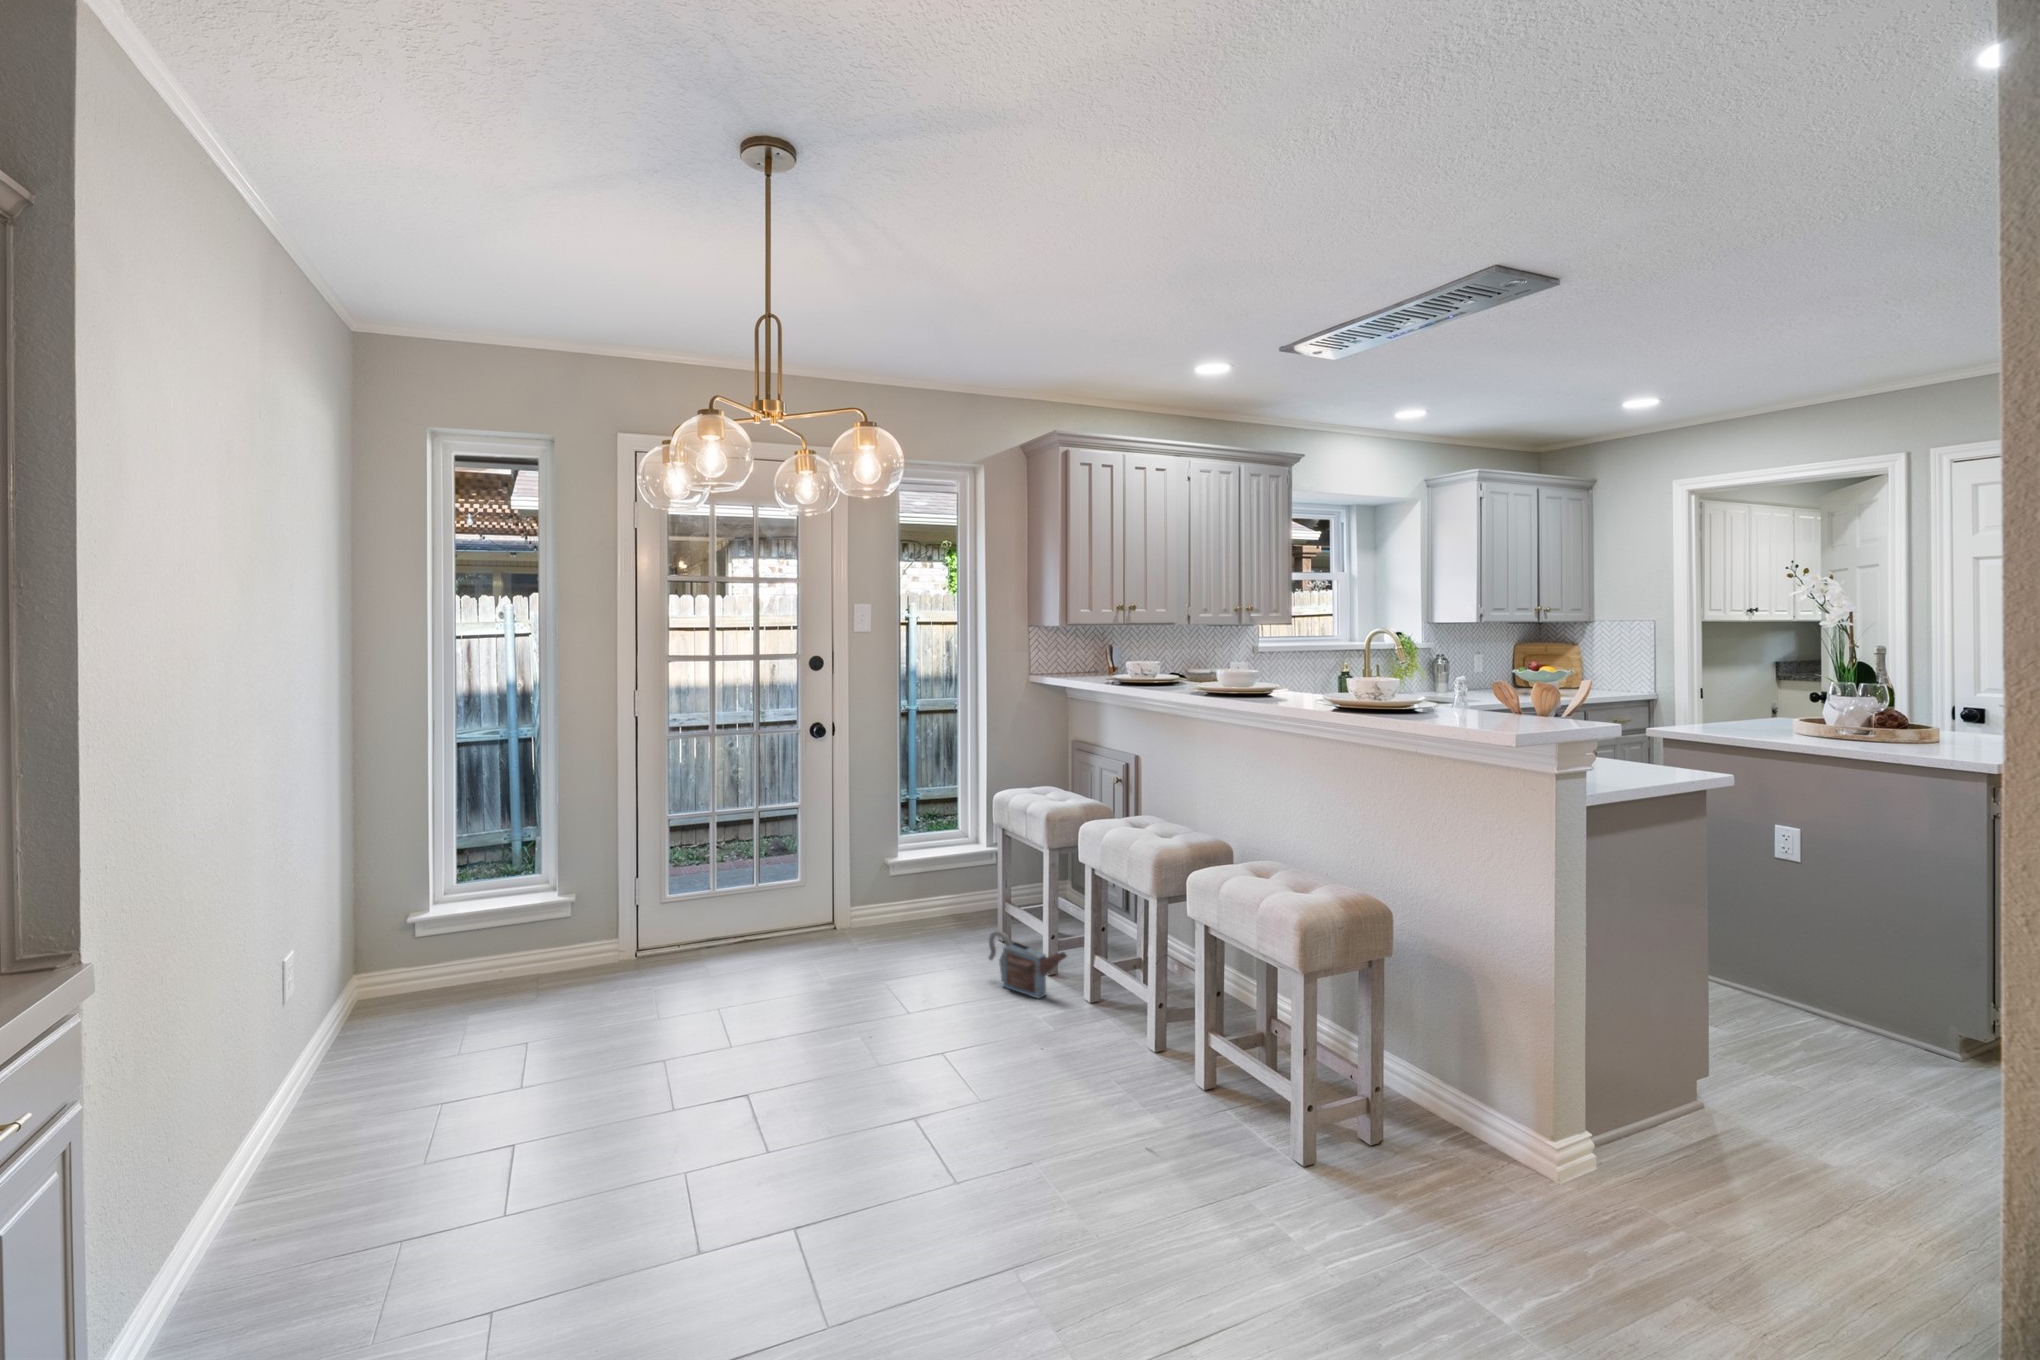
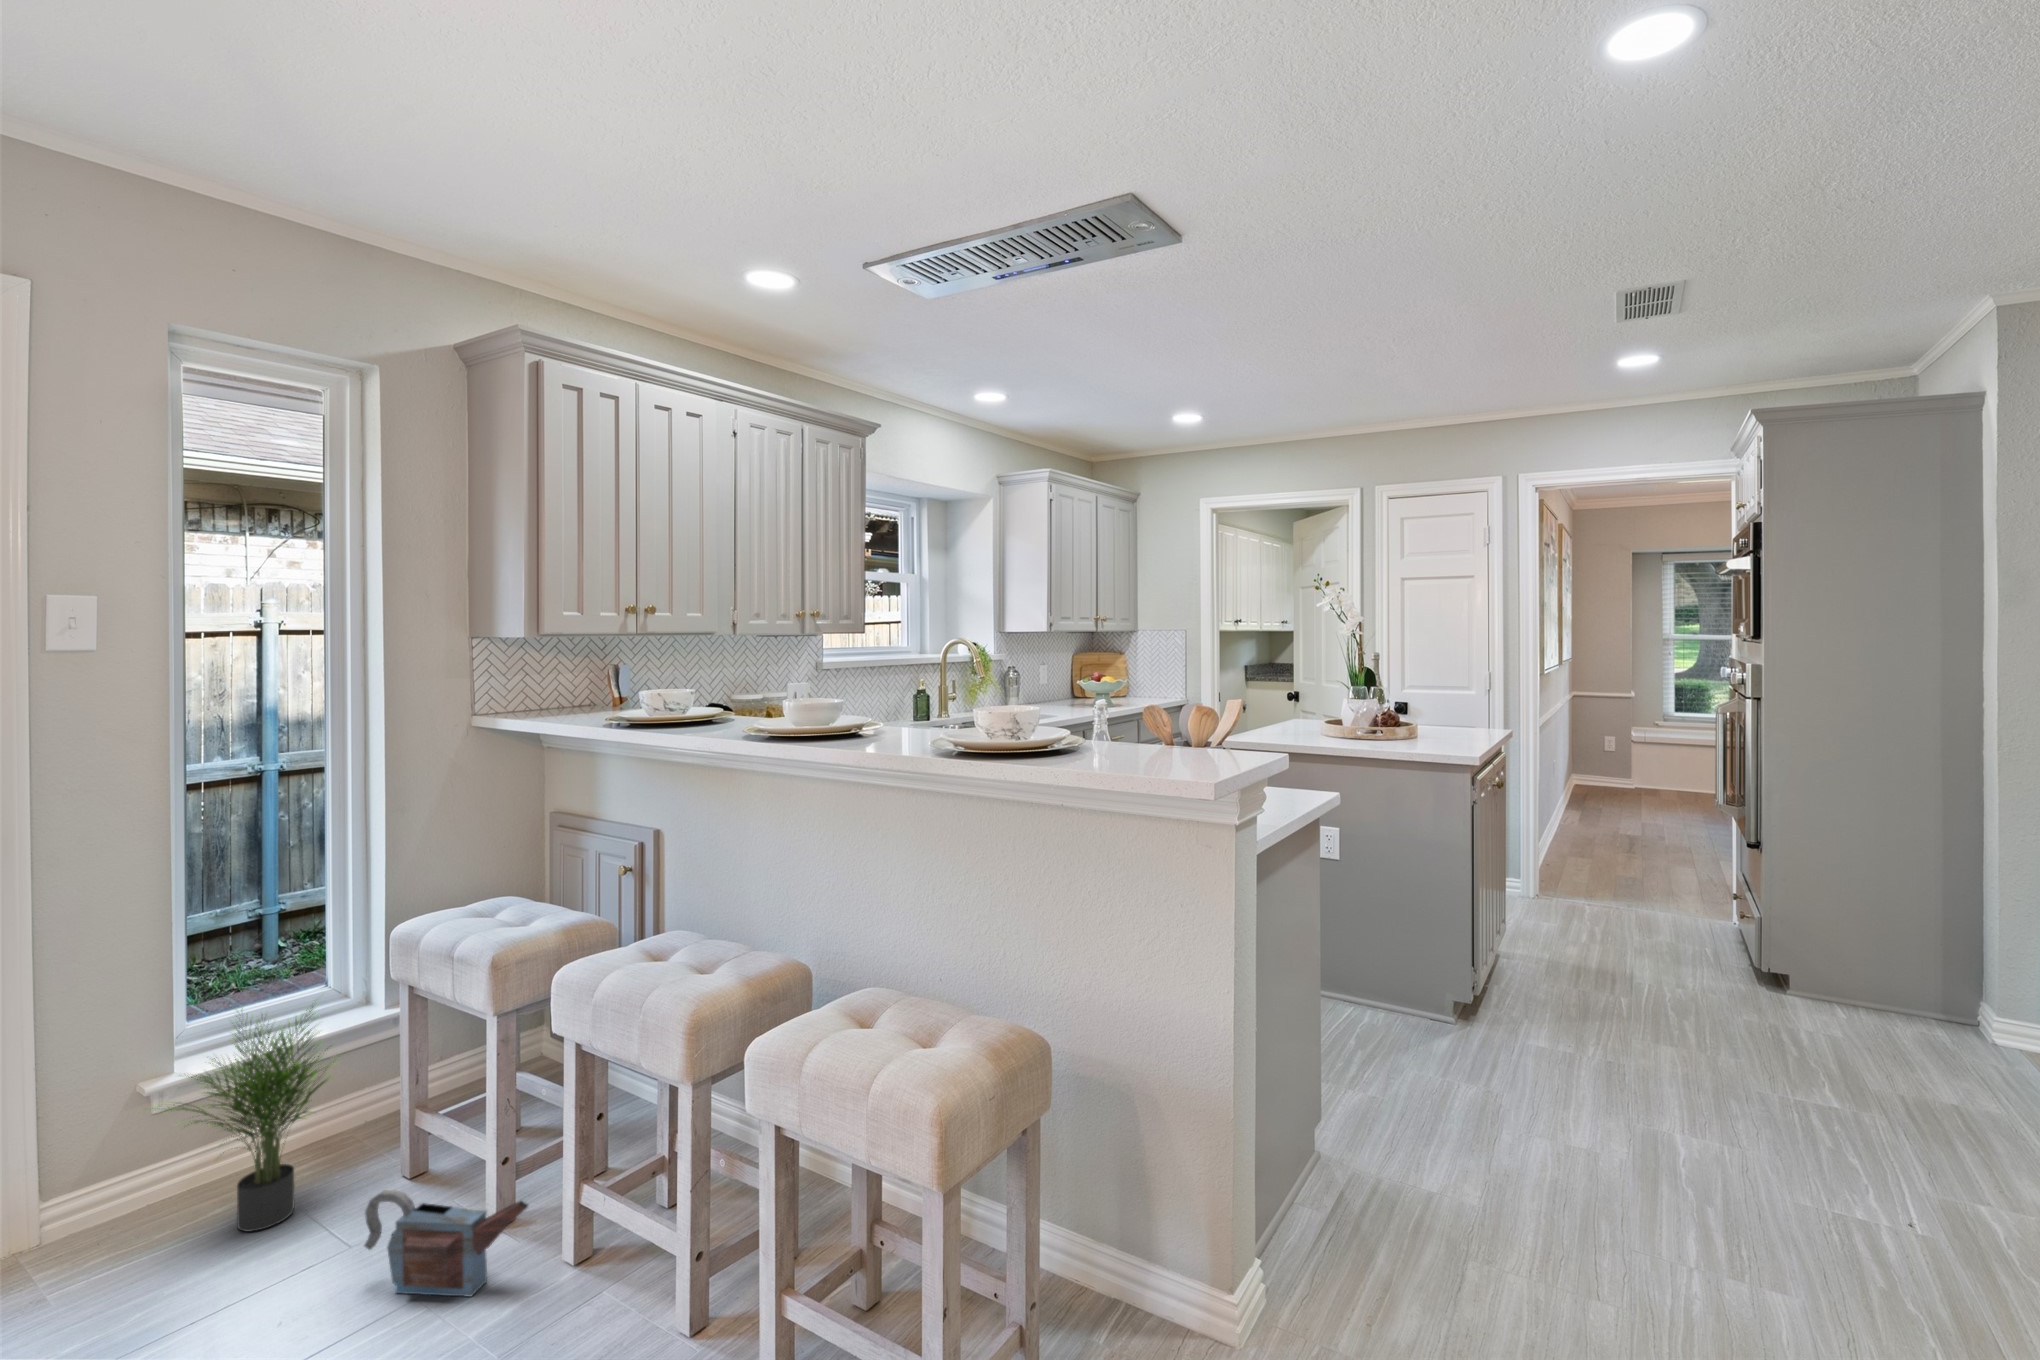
potted plant: none [891,824,976,945] -> present [165,1006,333,1232]

